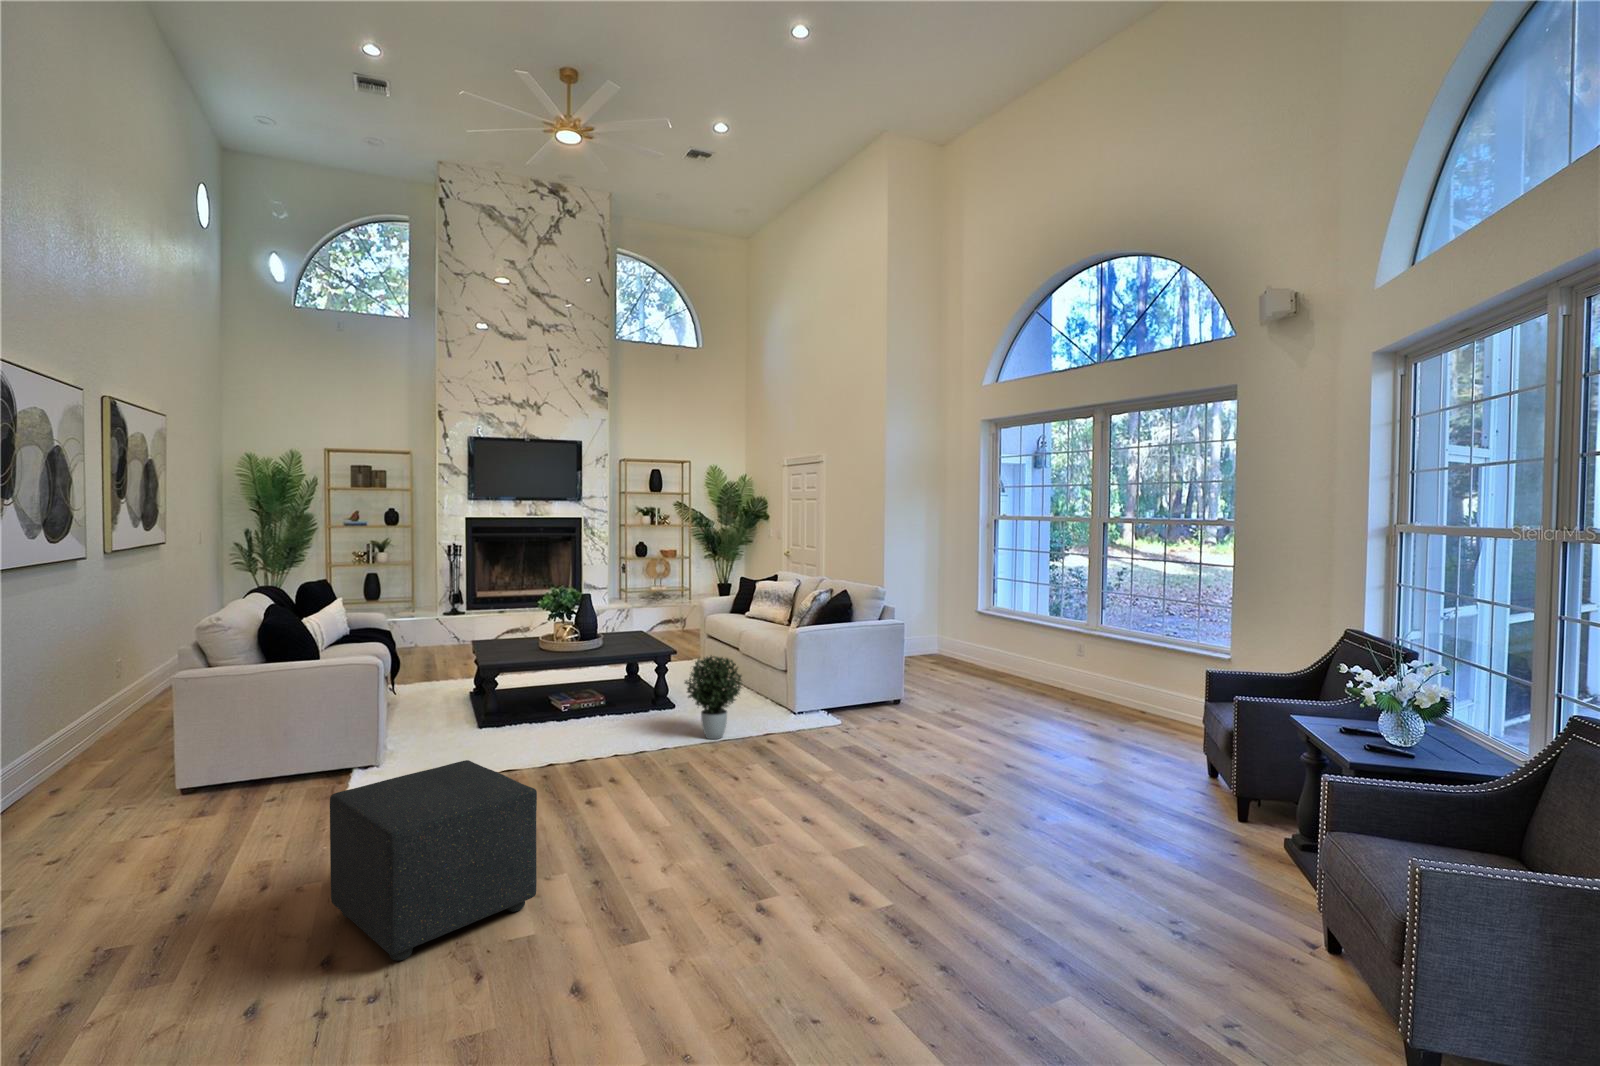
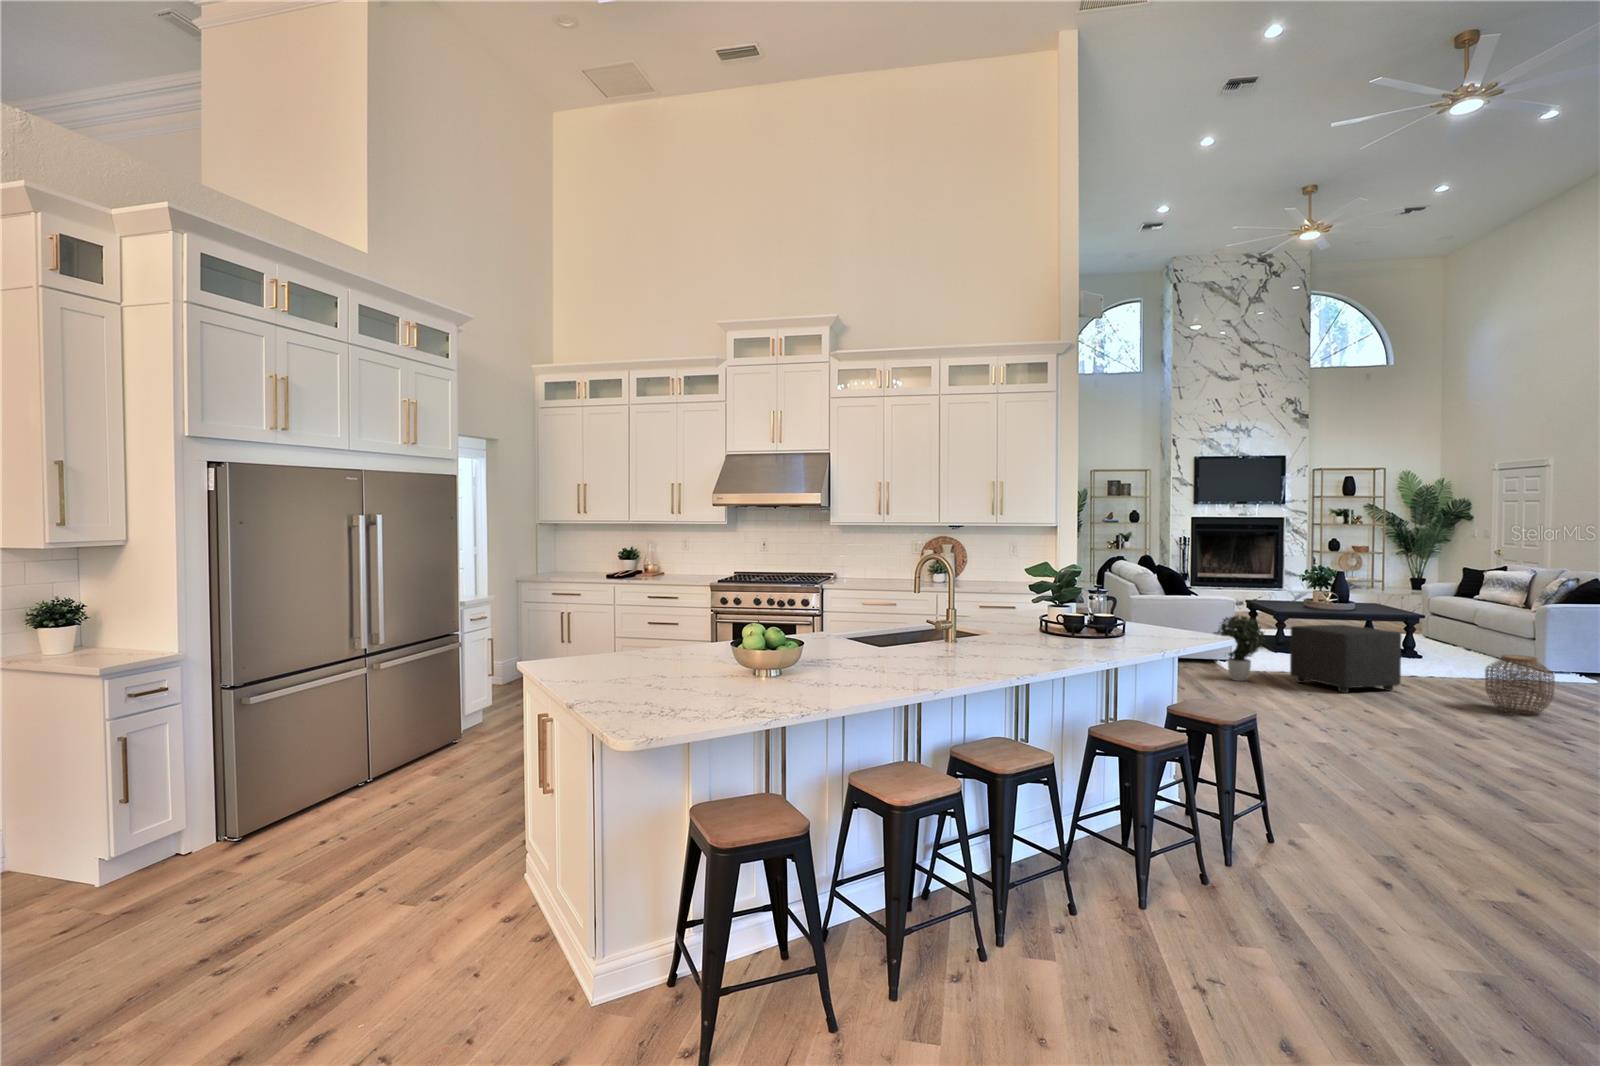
potted plant: present [685,656,742,739] -> present [1214,616,1265,681]
woven basket: none [649,840,761,982] -> present [1485,655,1555,715]

